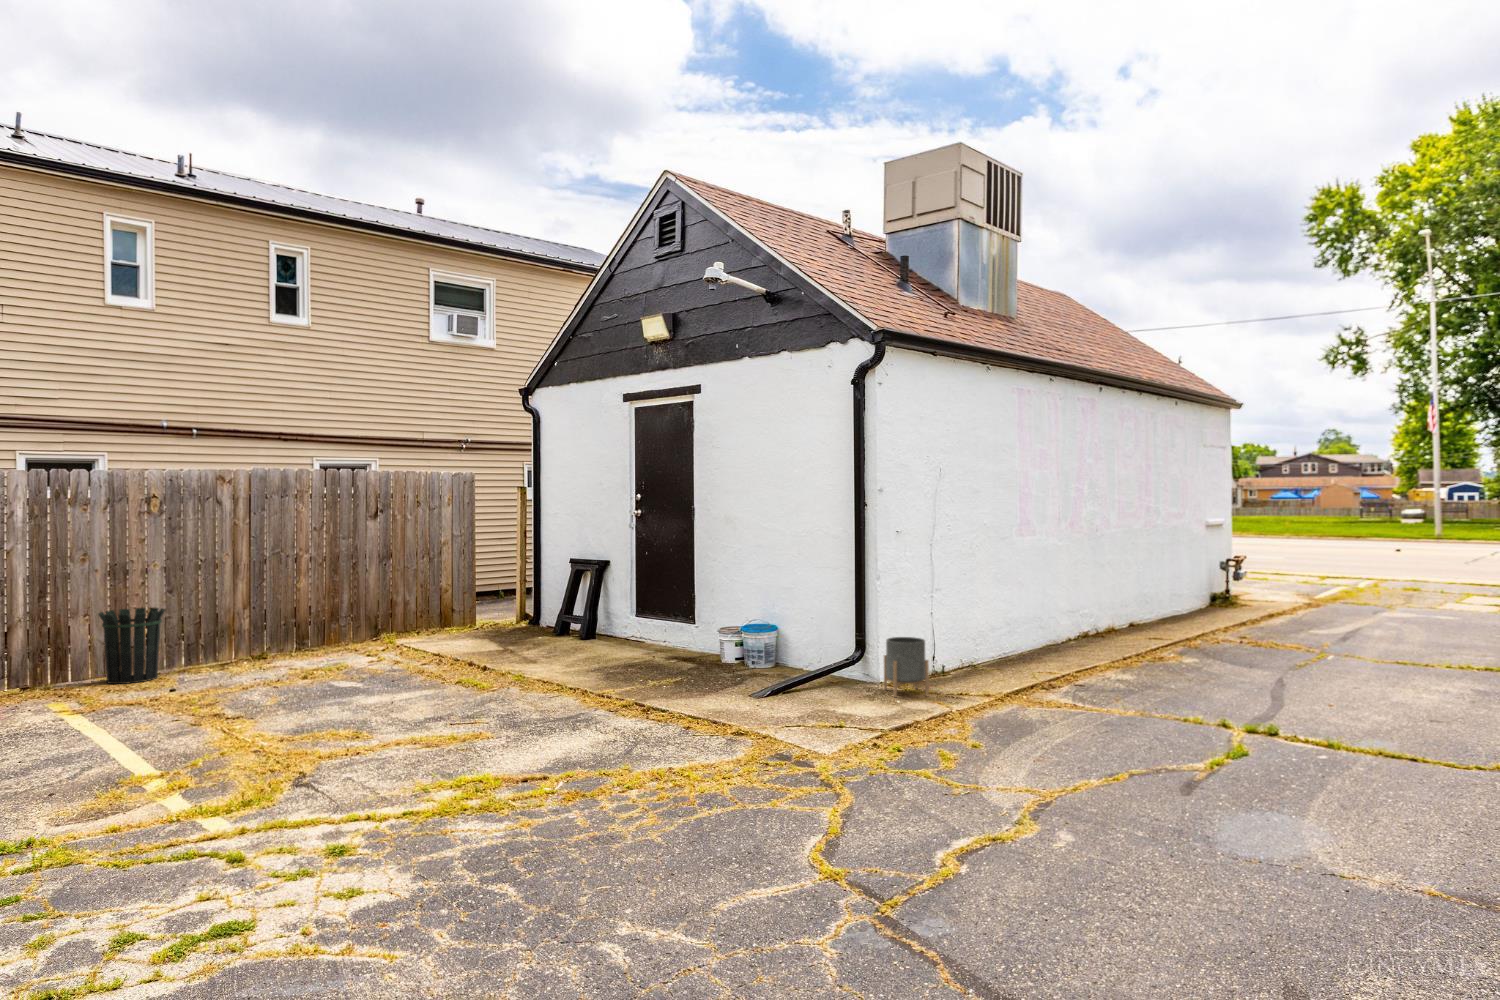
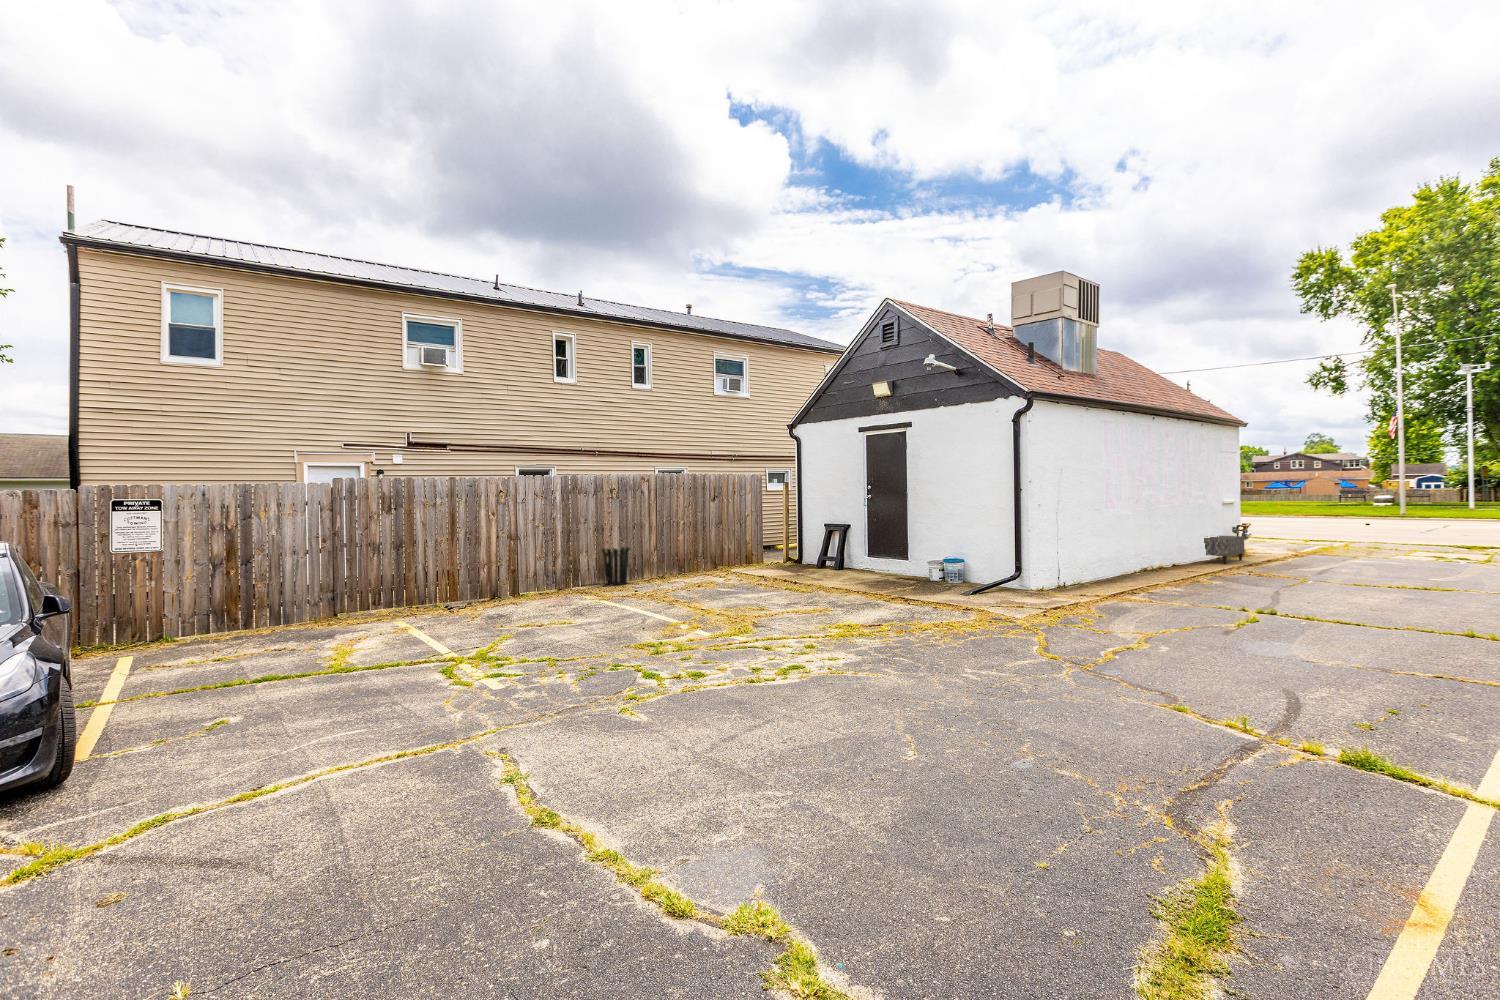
bench: none [1169,575,1236,622] -> present [1204,536,1244,564]
planter: present [884,637,929,697] -> none [1034,564,1063,596]

